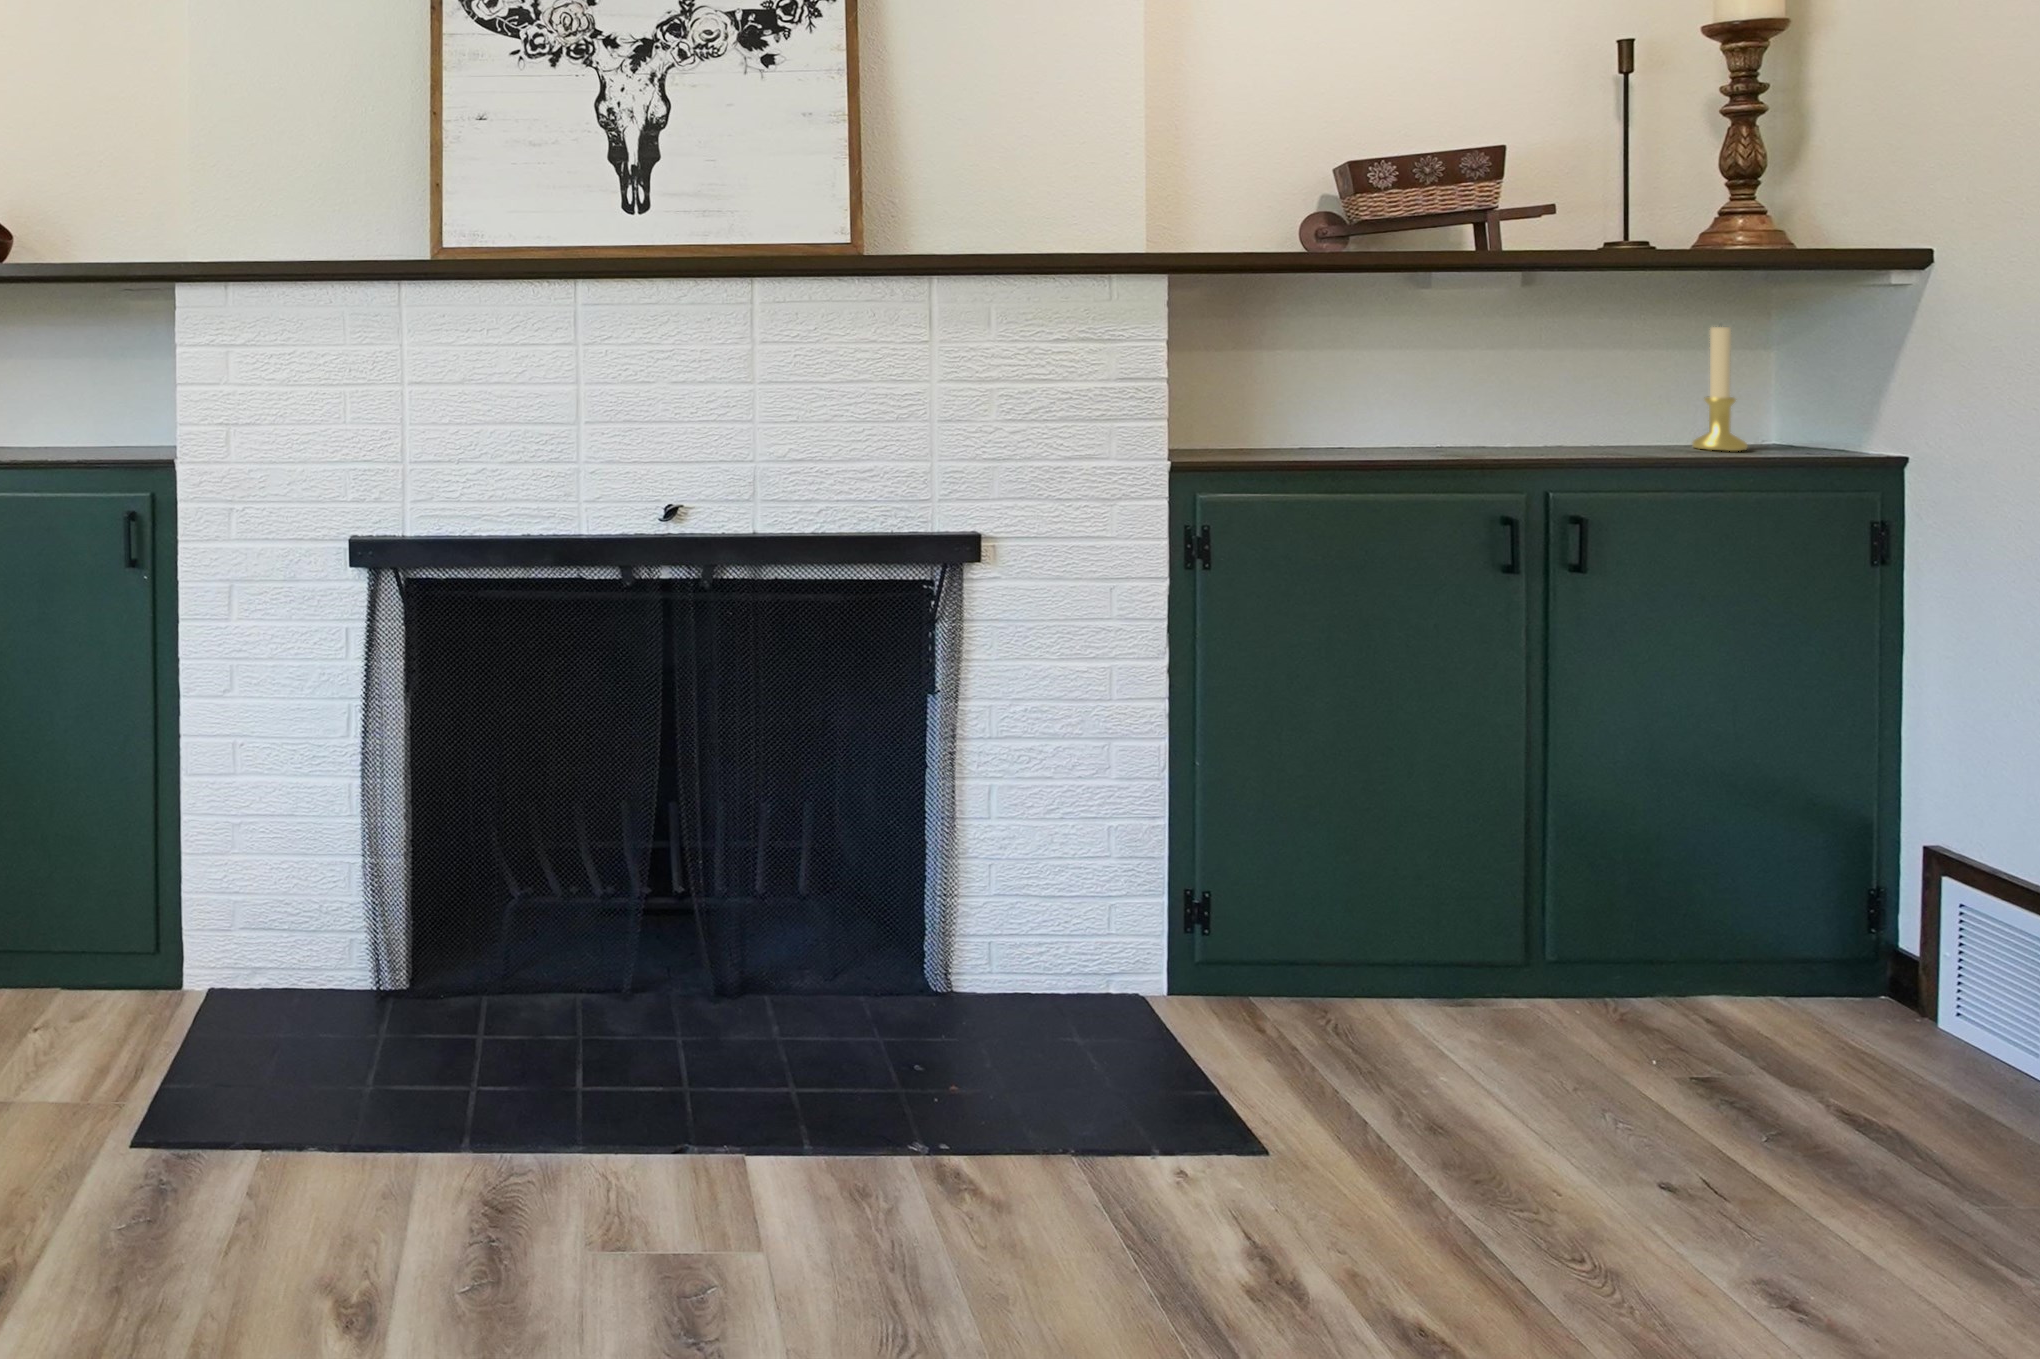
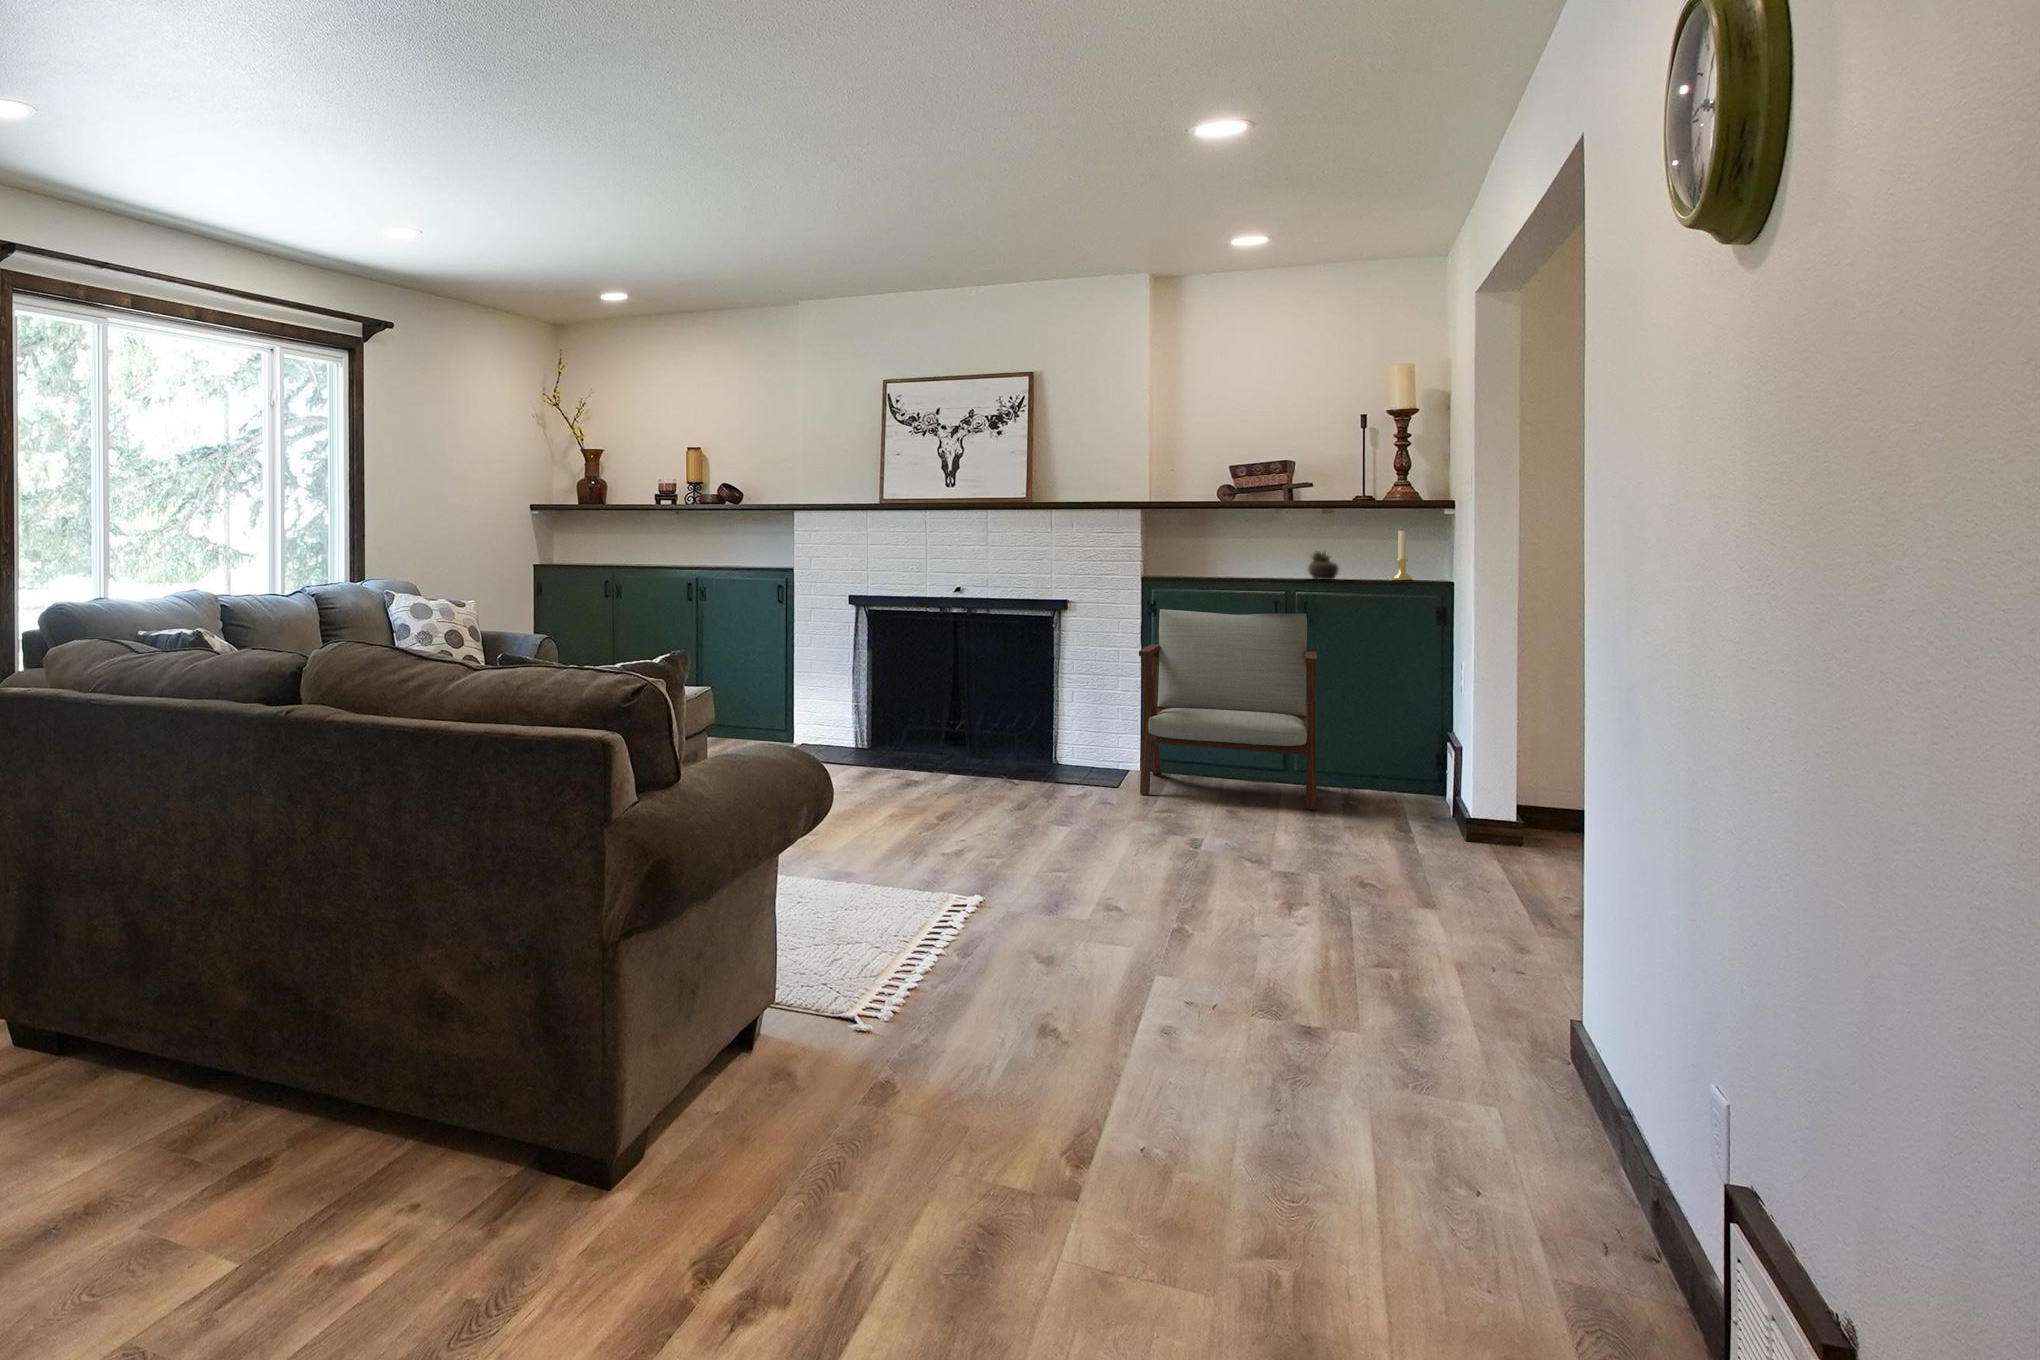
succulent plant: none [1532,379,1634,462] -> present [1308,551,1339,580]
lounge chair: none [1222,566,2020,1284] -> present [1139,609,1318,809]

